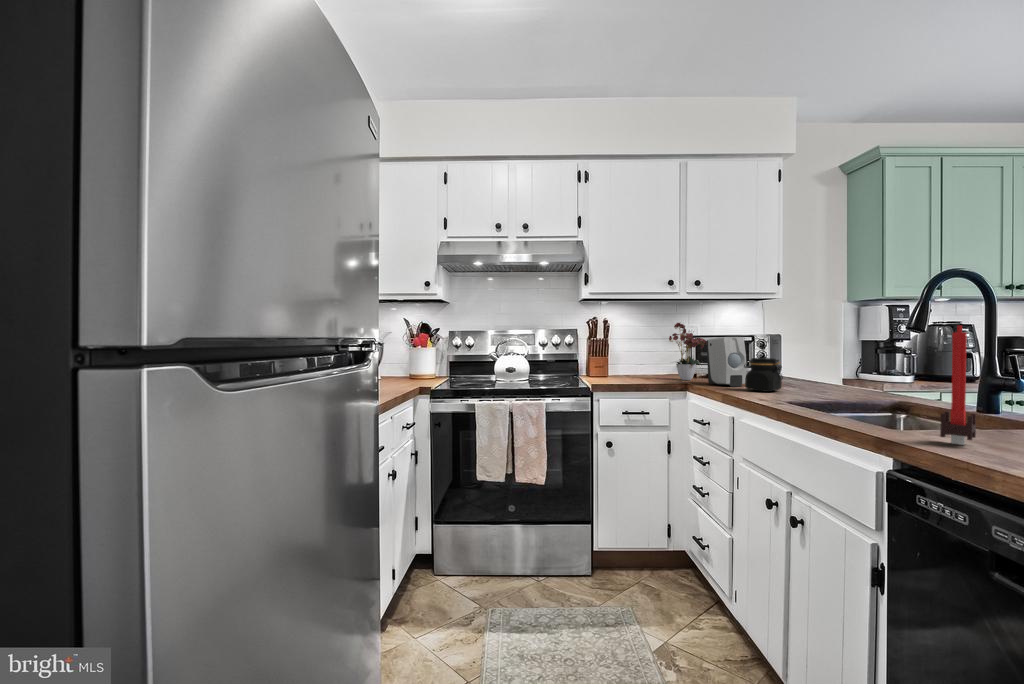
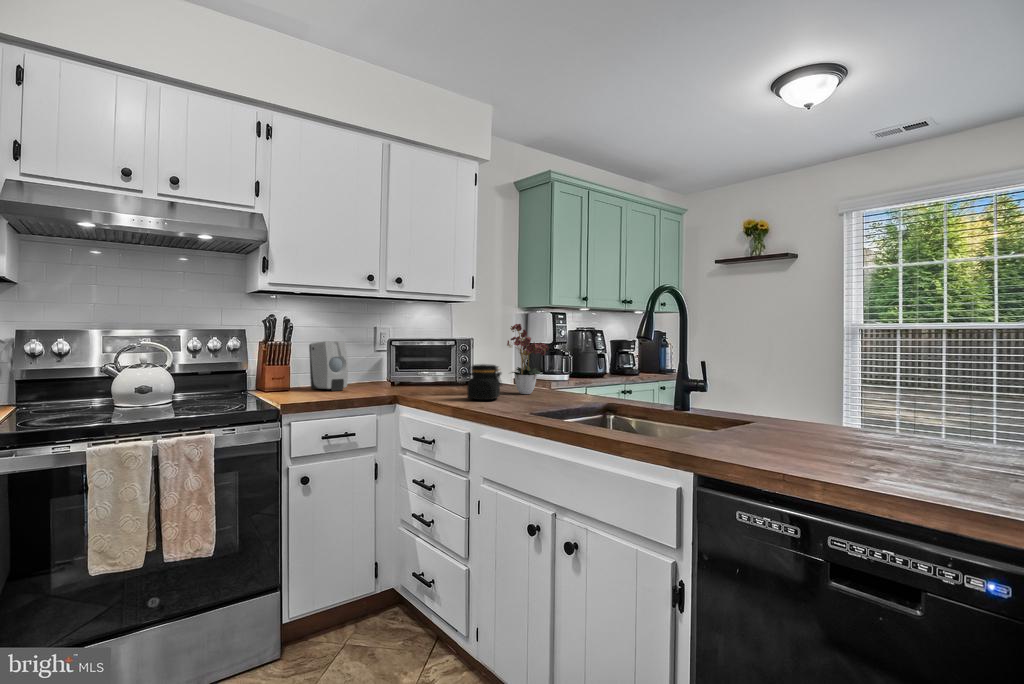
flower arrangement: present [669,323,707,380] -> present [507,324,549,394]
candle: present [940,326,976,445] -> none [711,337,741,451]
soap dispenser: present [707,337,746,387] -> present [309,341,348,391]

